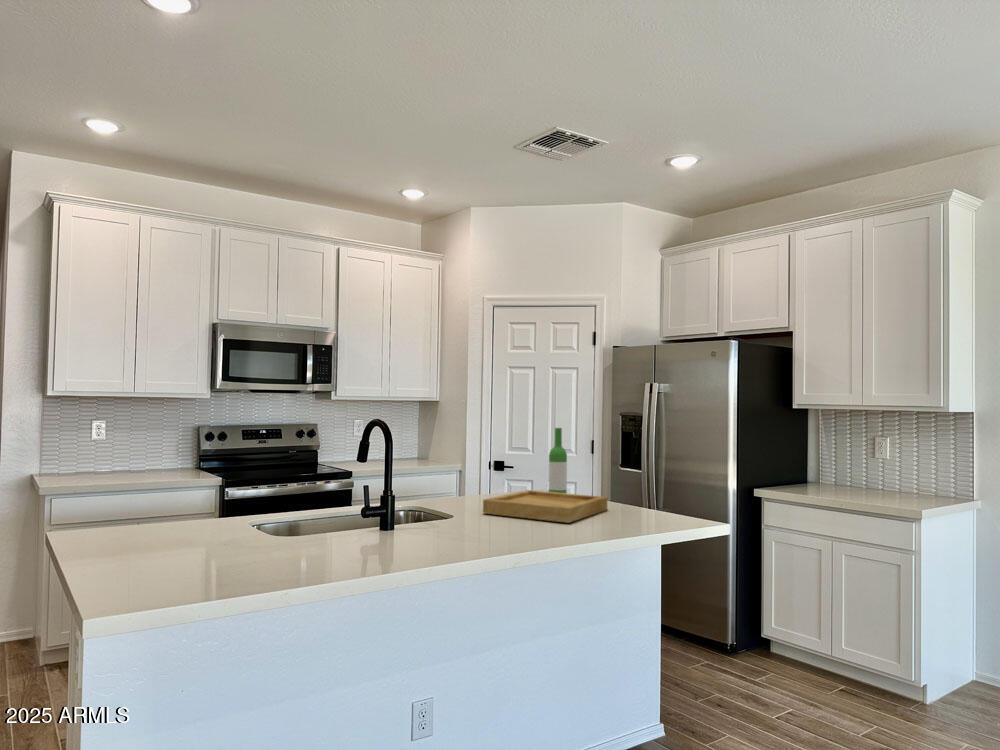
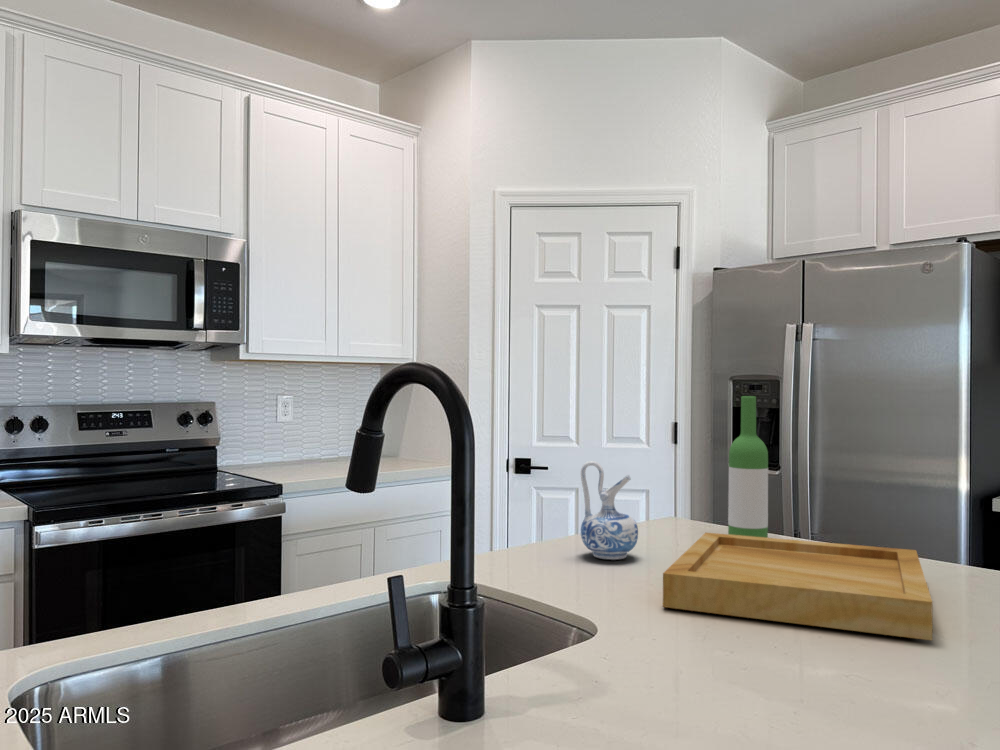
ceramic pitcher: none [472,457,498,501] -> present [581,461,638,560]

